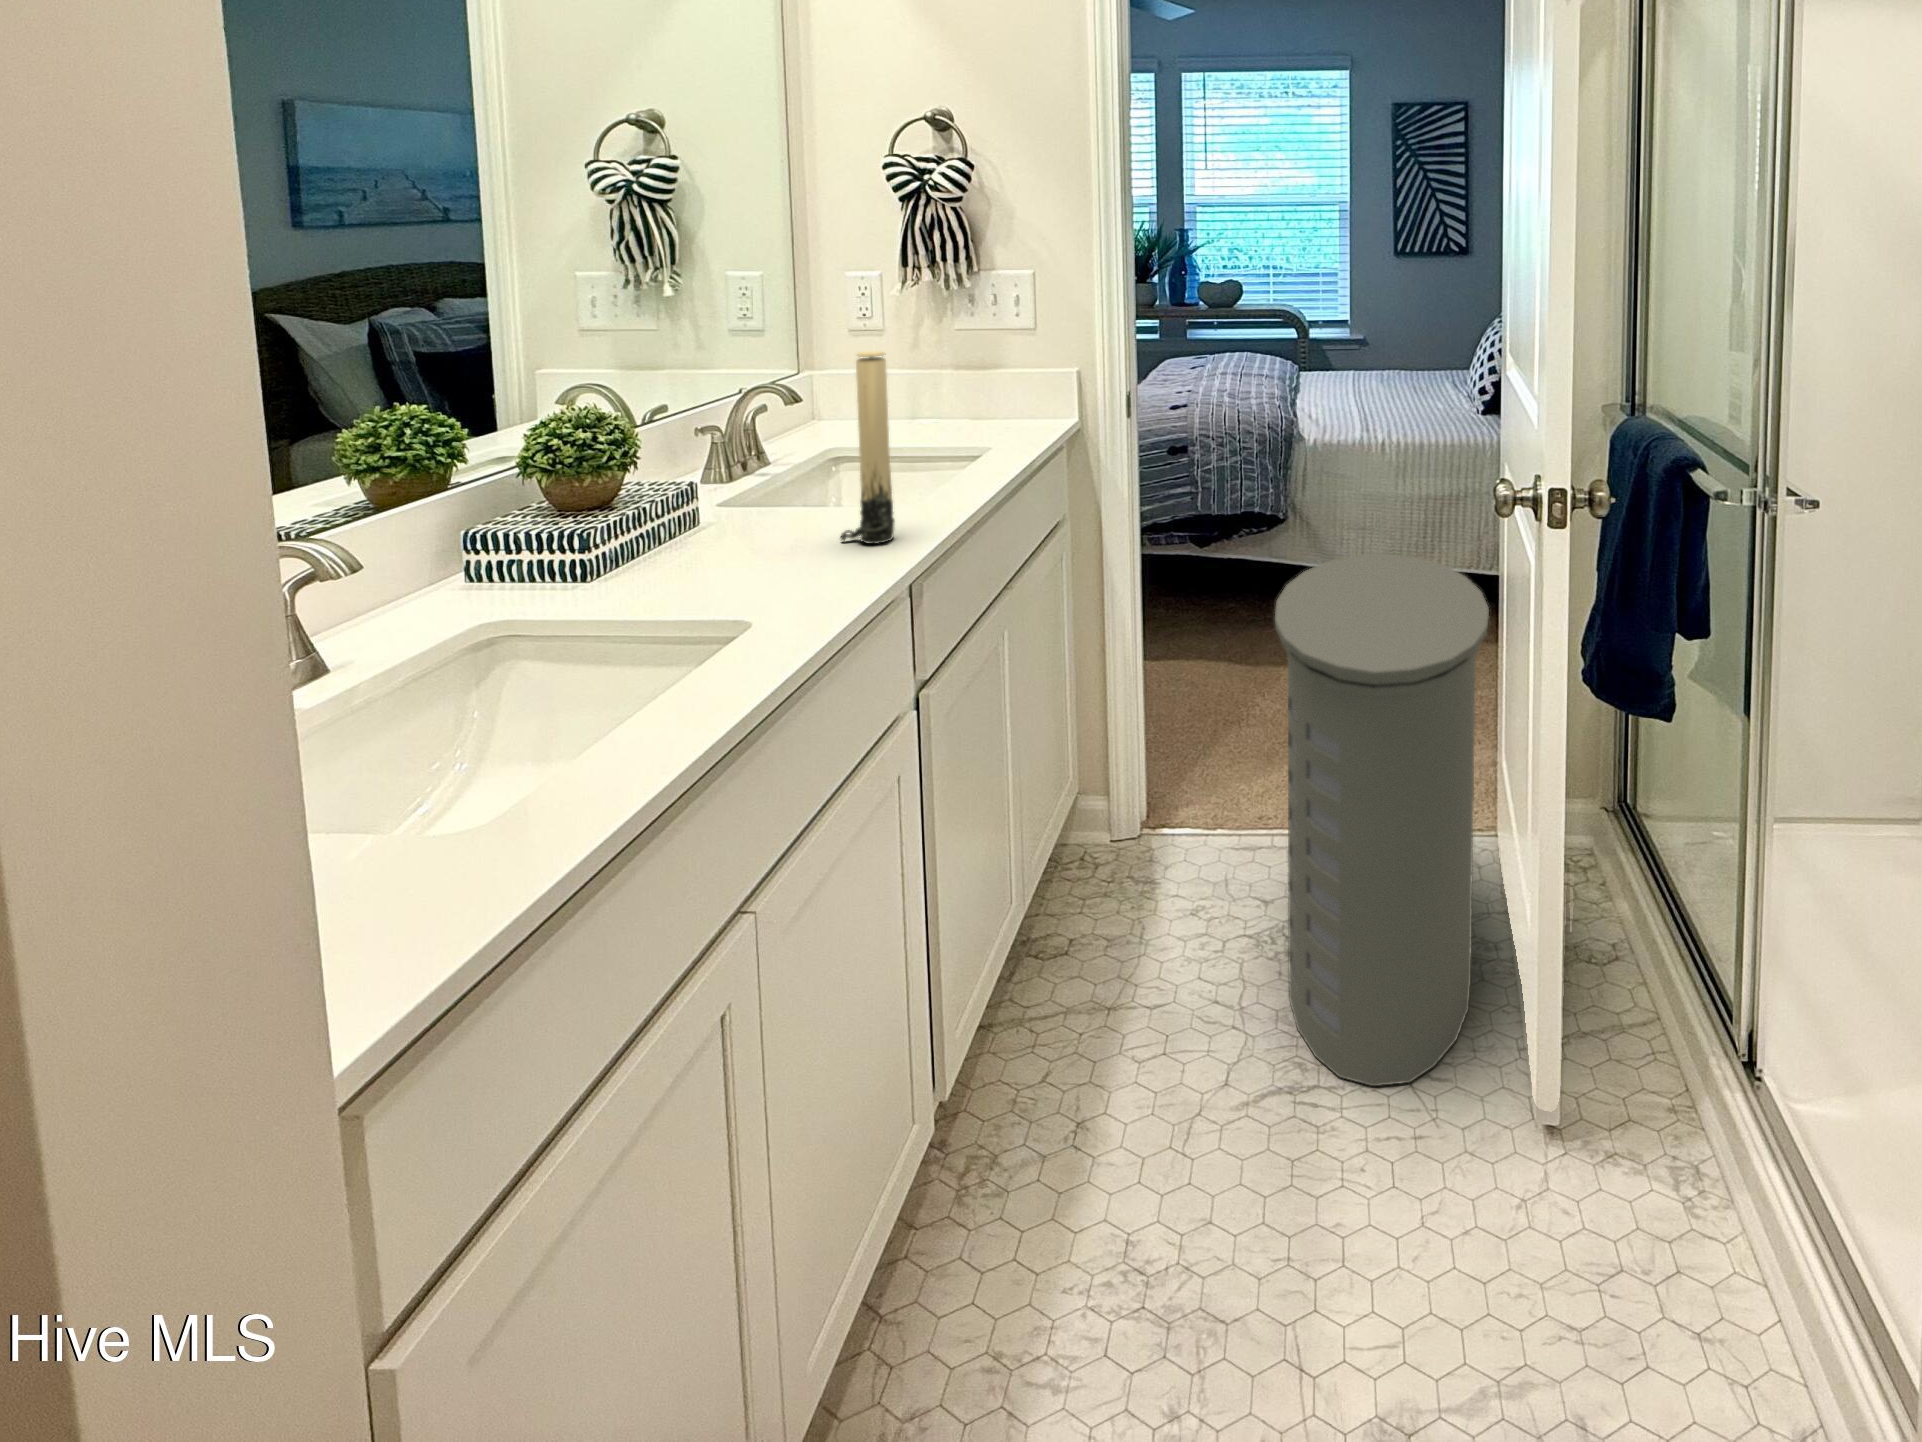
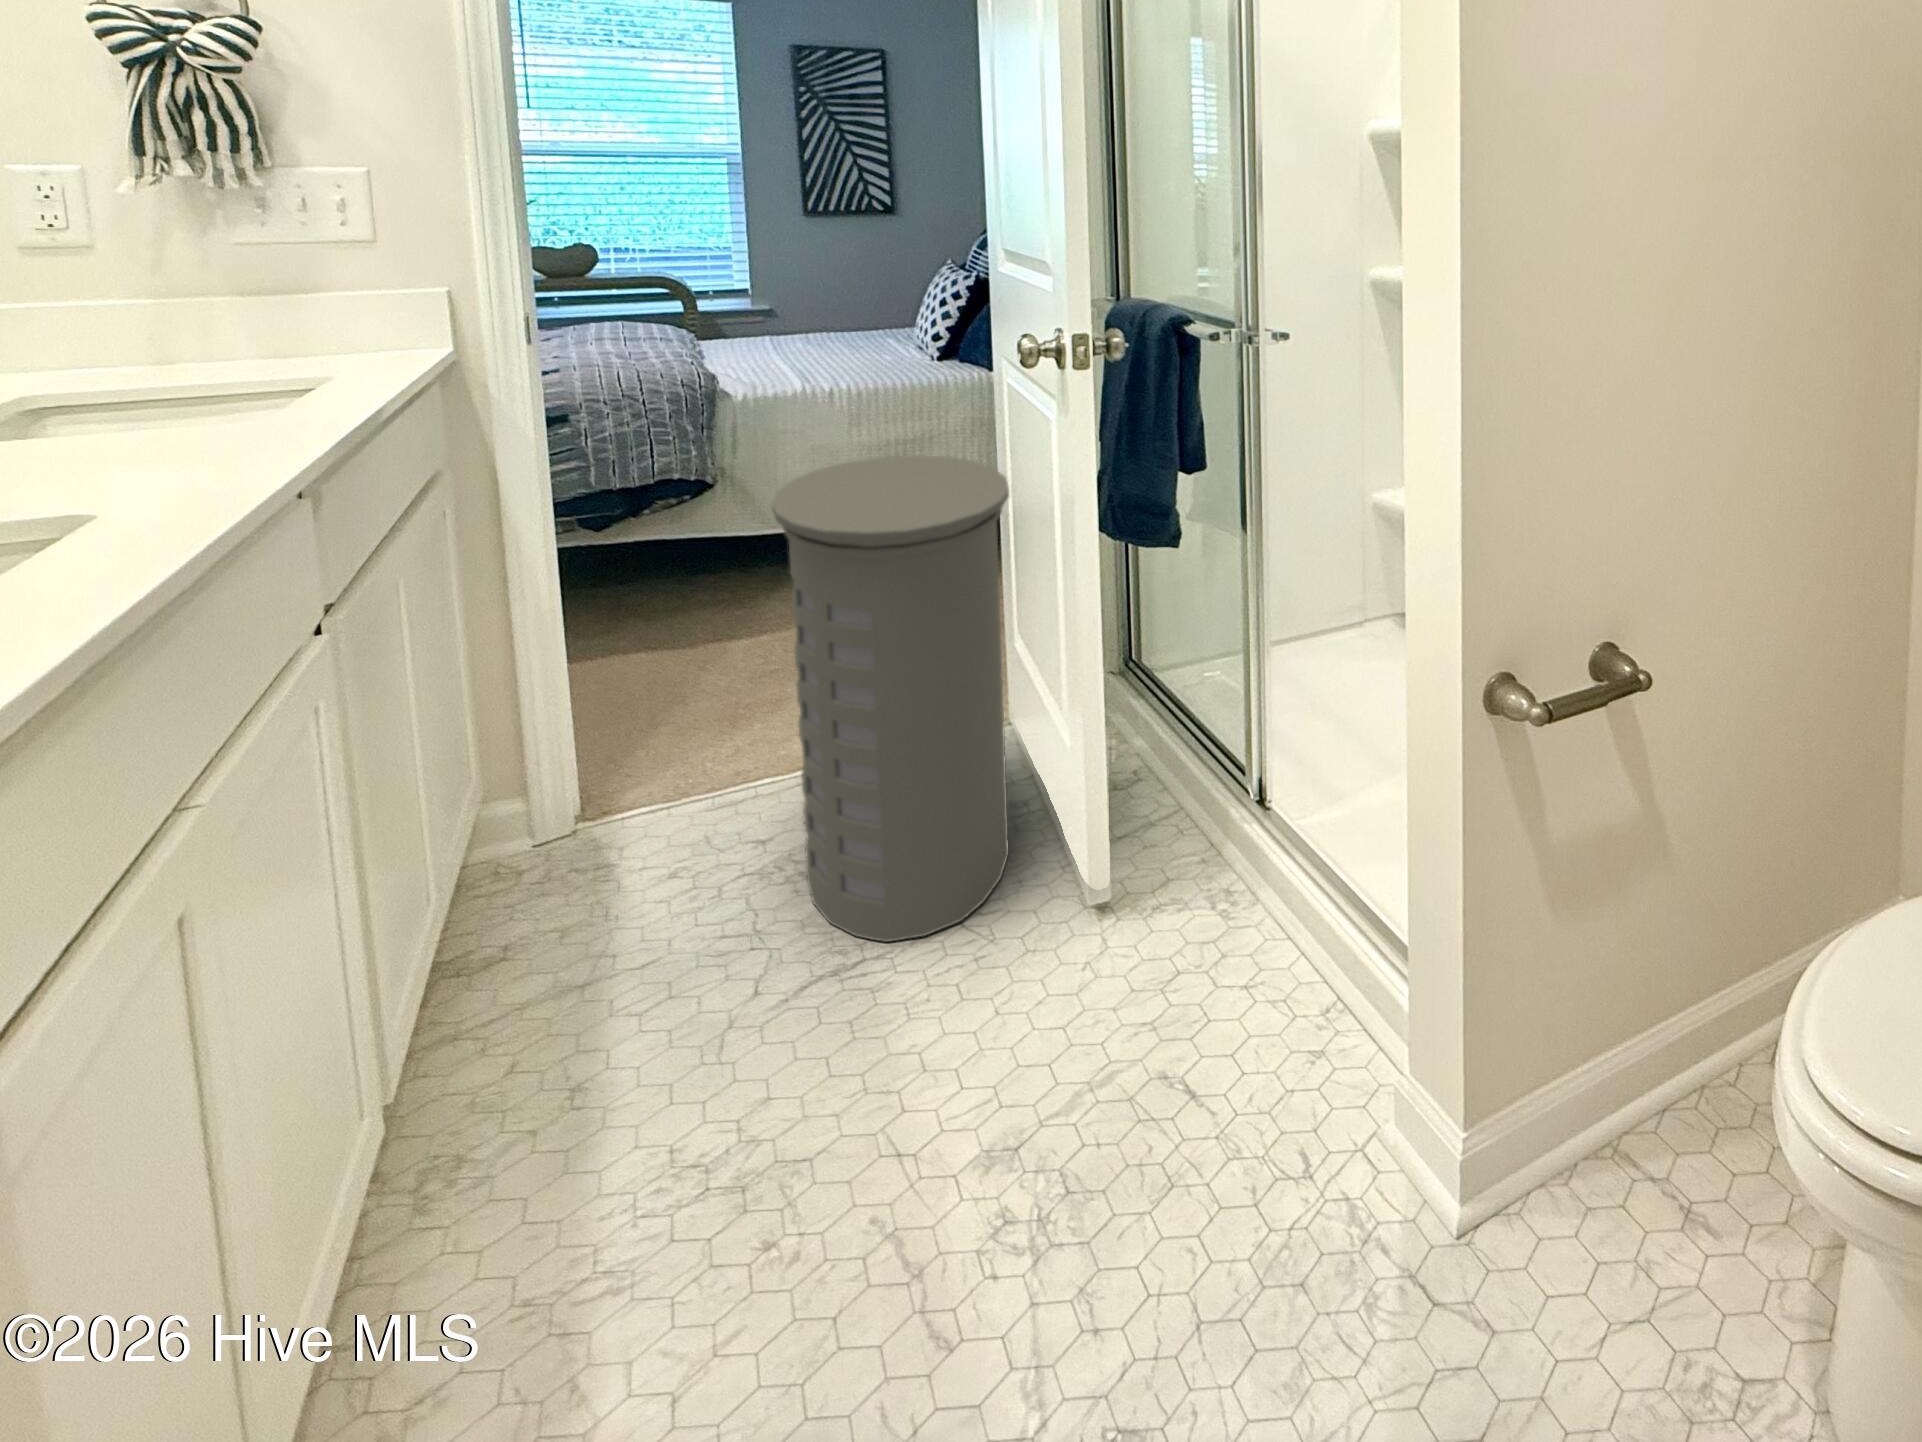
candle: present [841,351,895,544] -> none [166,209,262,452]

